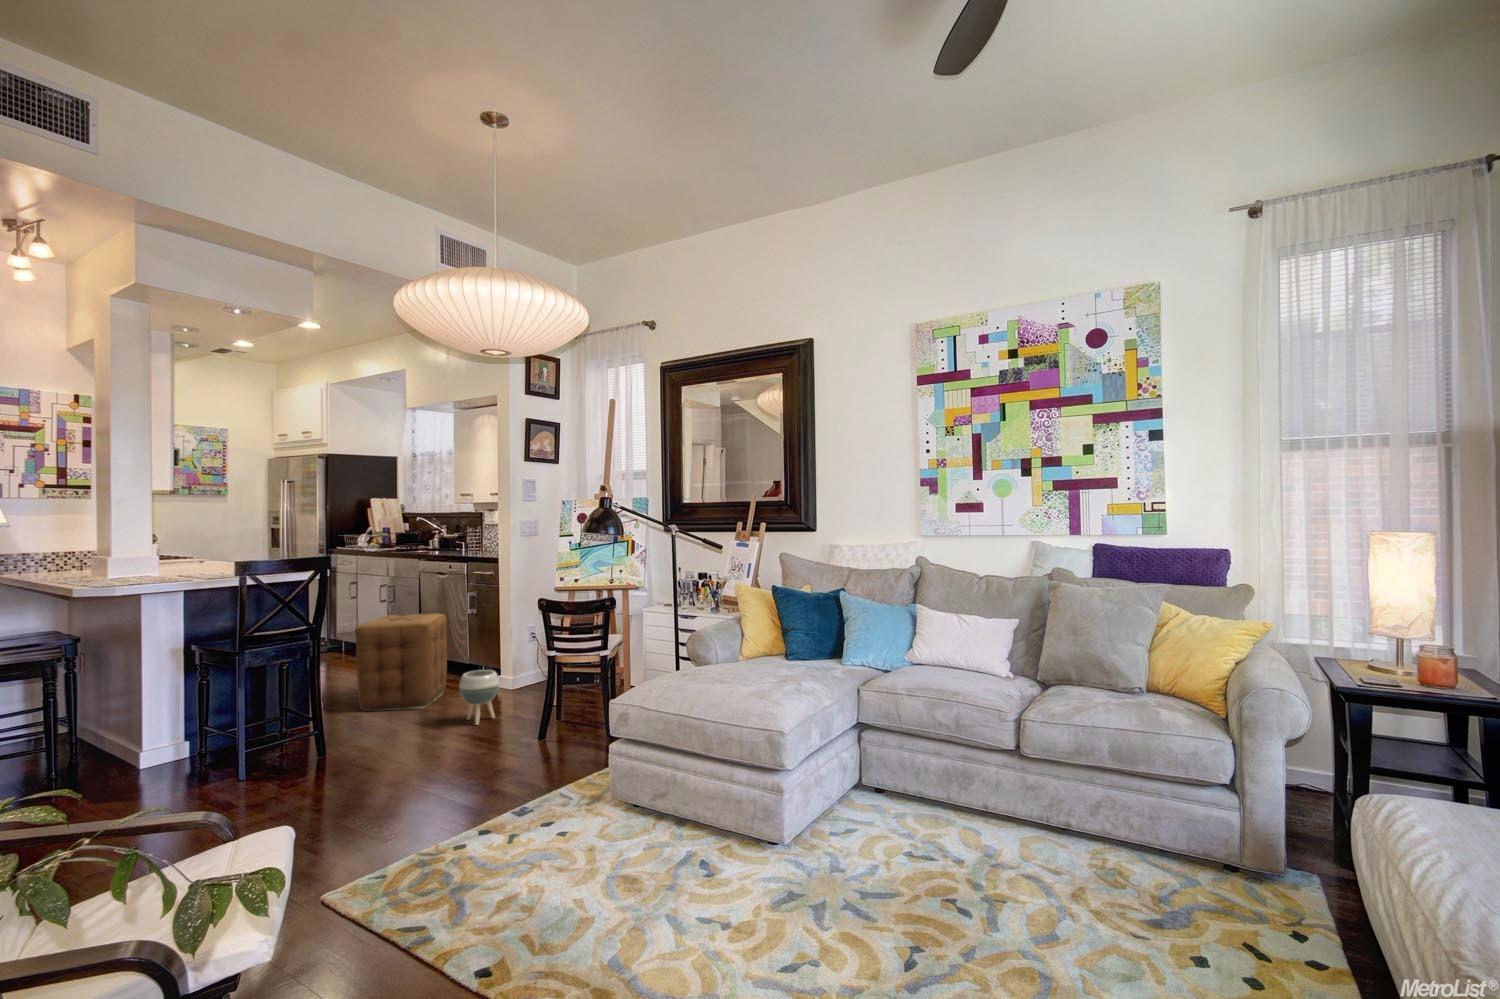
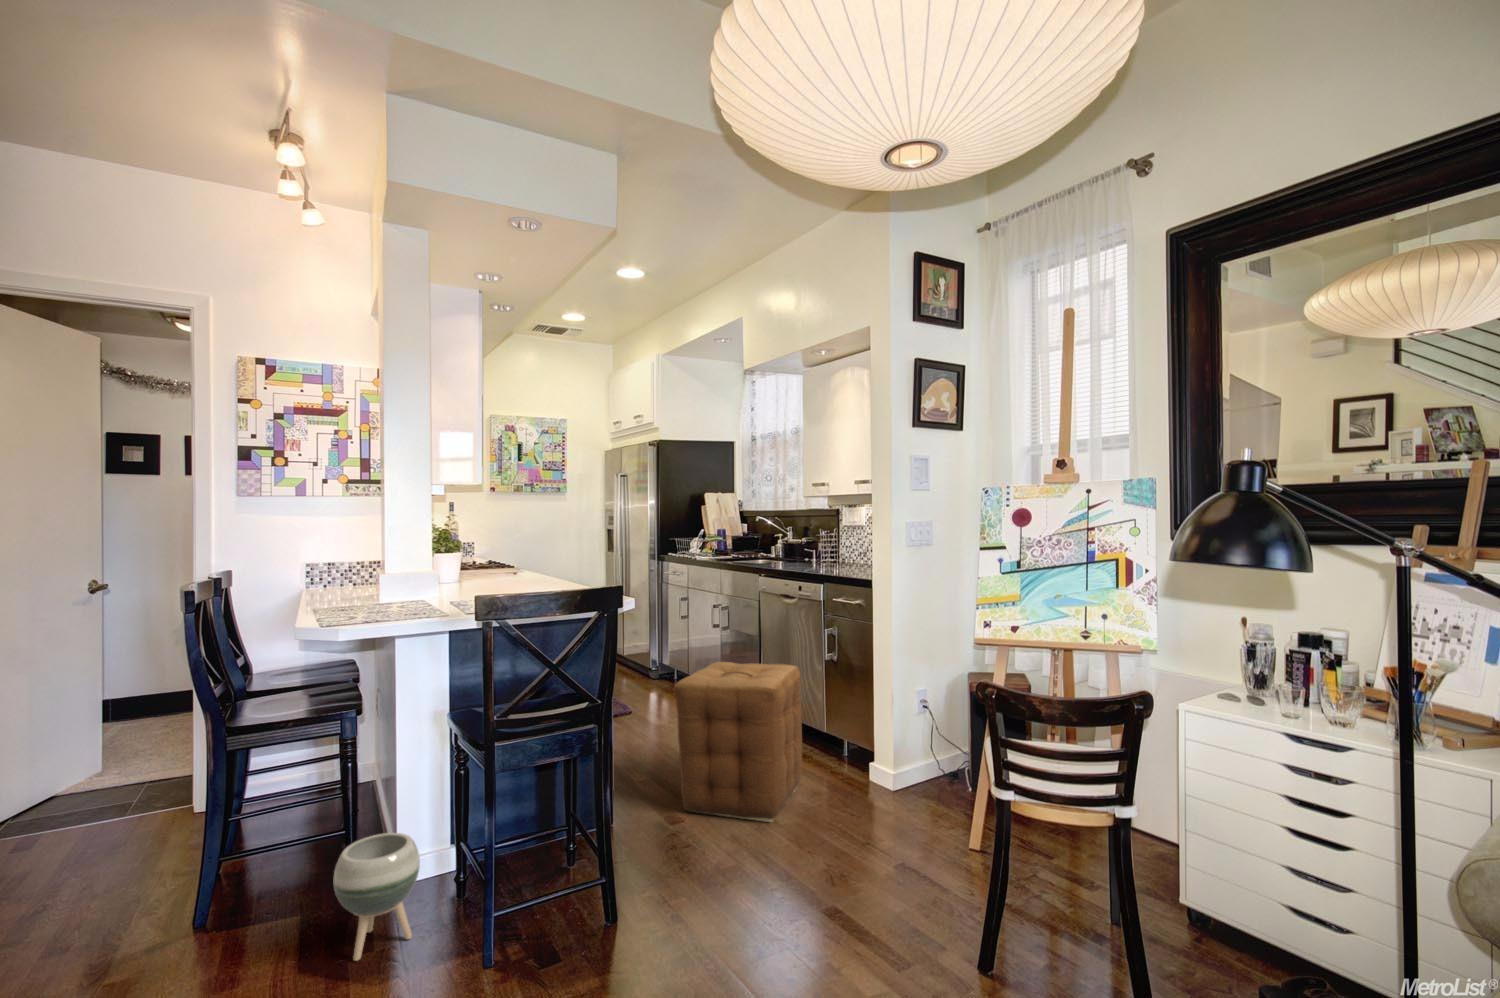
planter: present [459,670,499,725] -> present [333,833,420,961]

